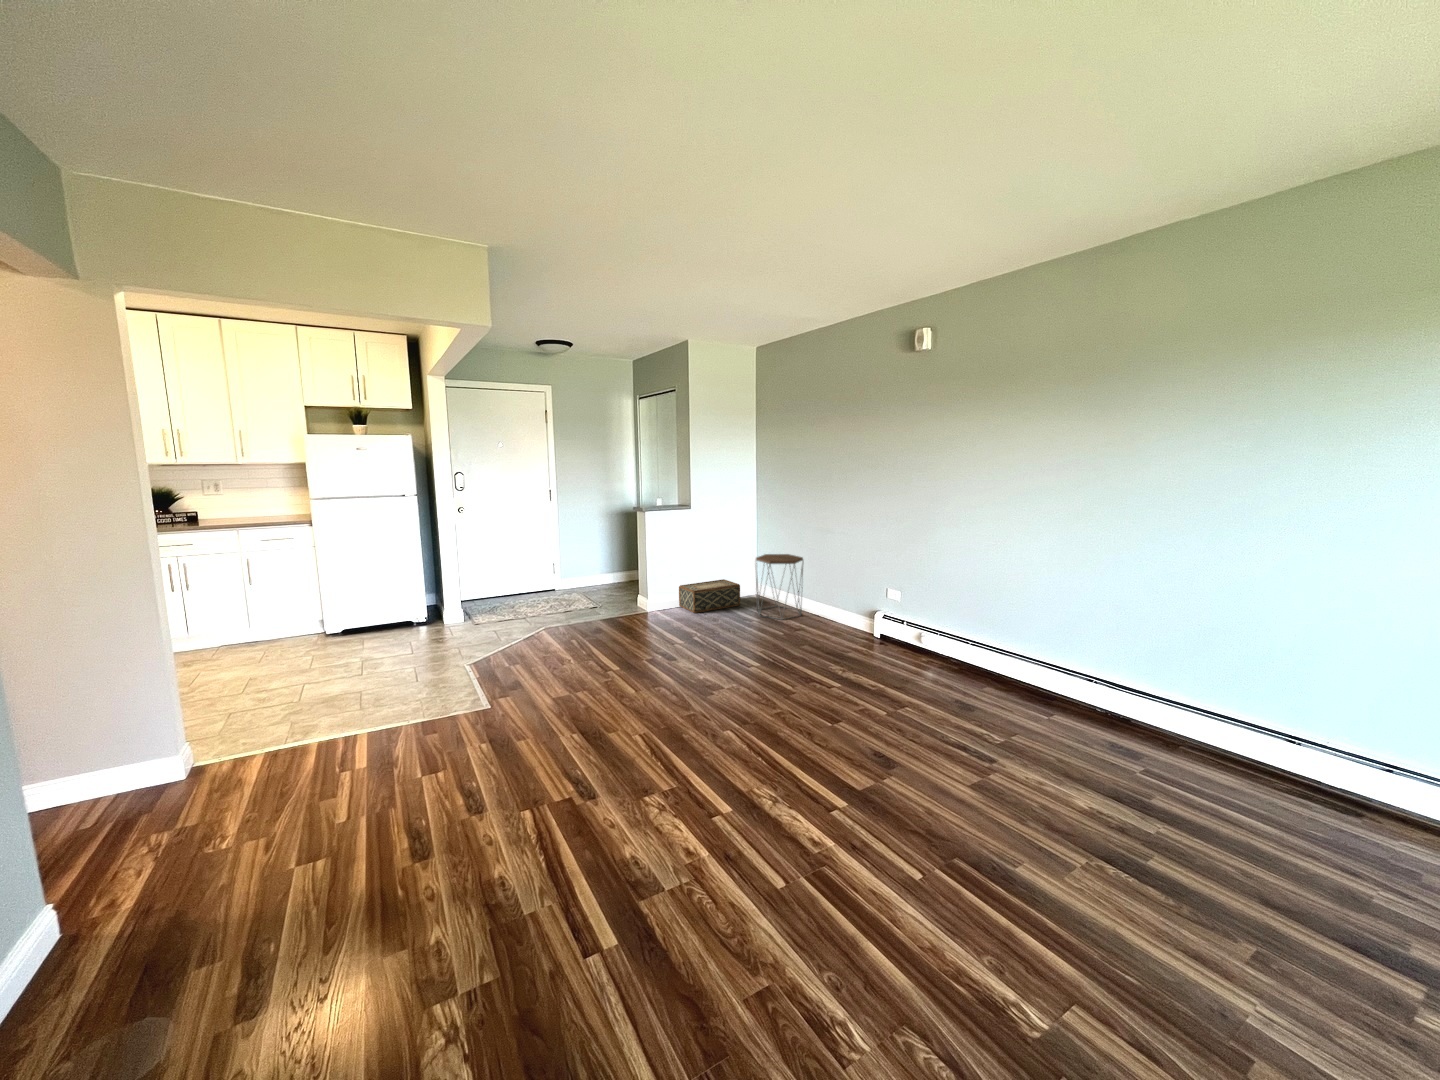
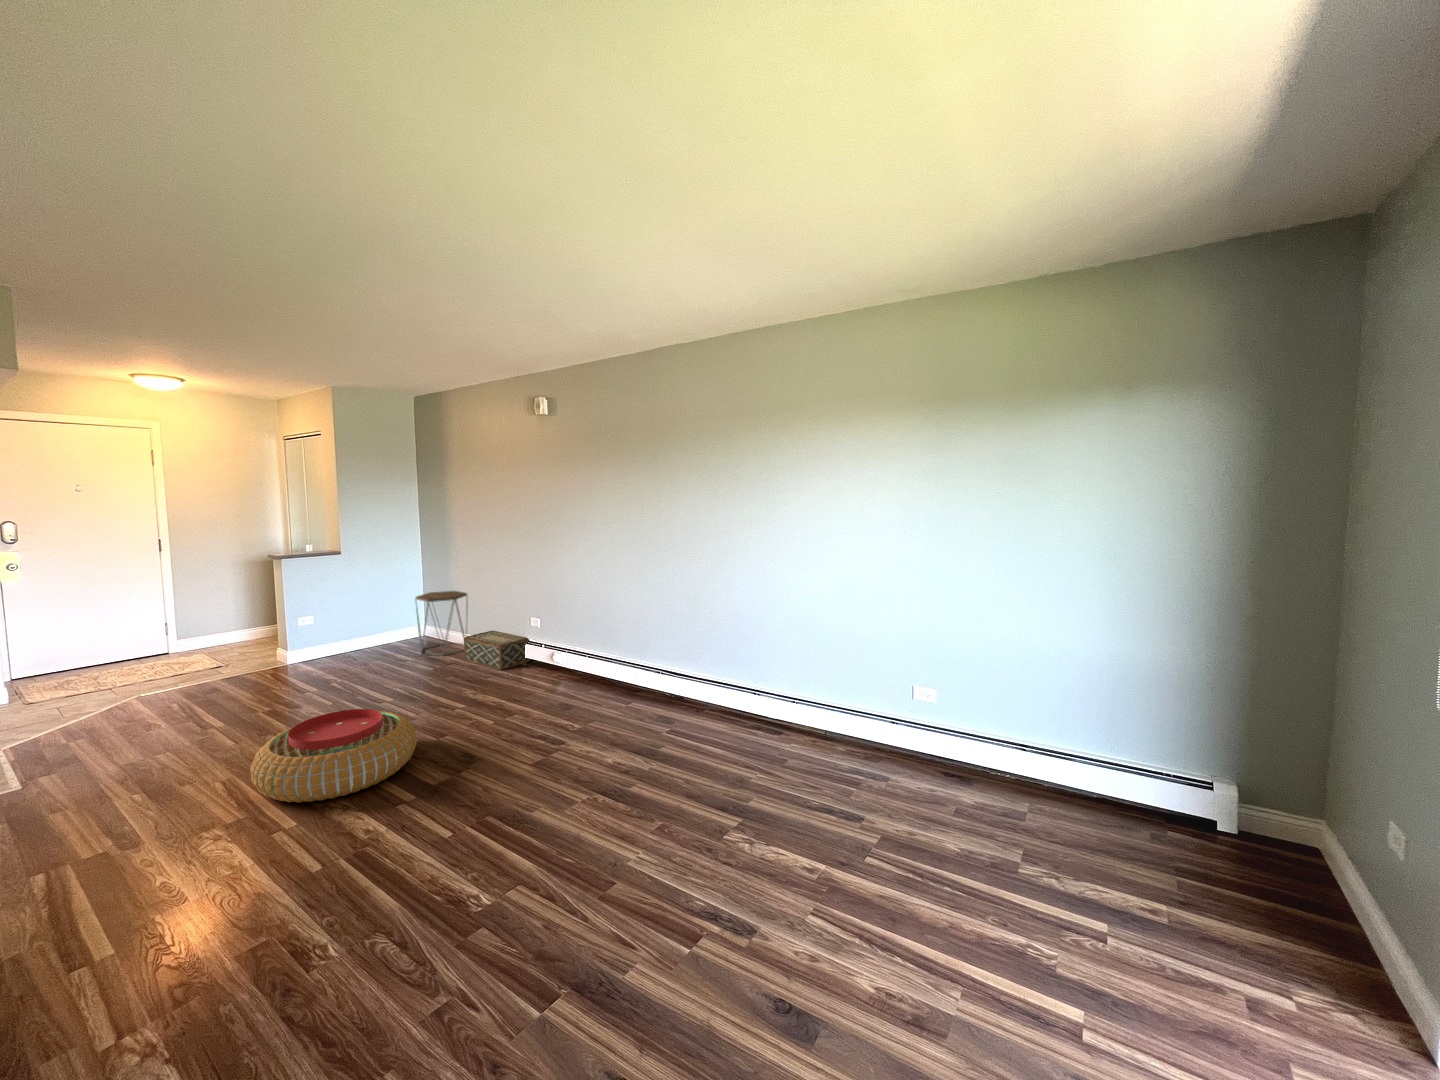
woven basket: present [679,579,740,613] -> present [464,631,530,670]
pouf: none [671,679,822,781] -> present [250,709,417,803]

